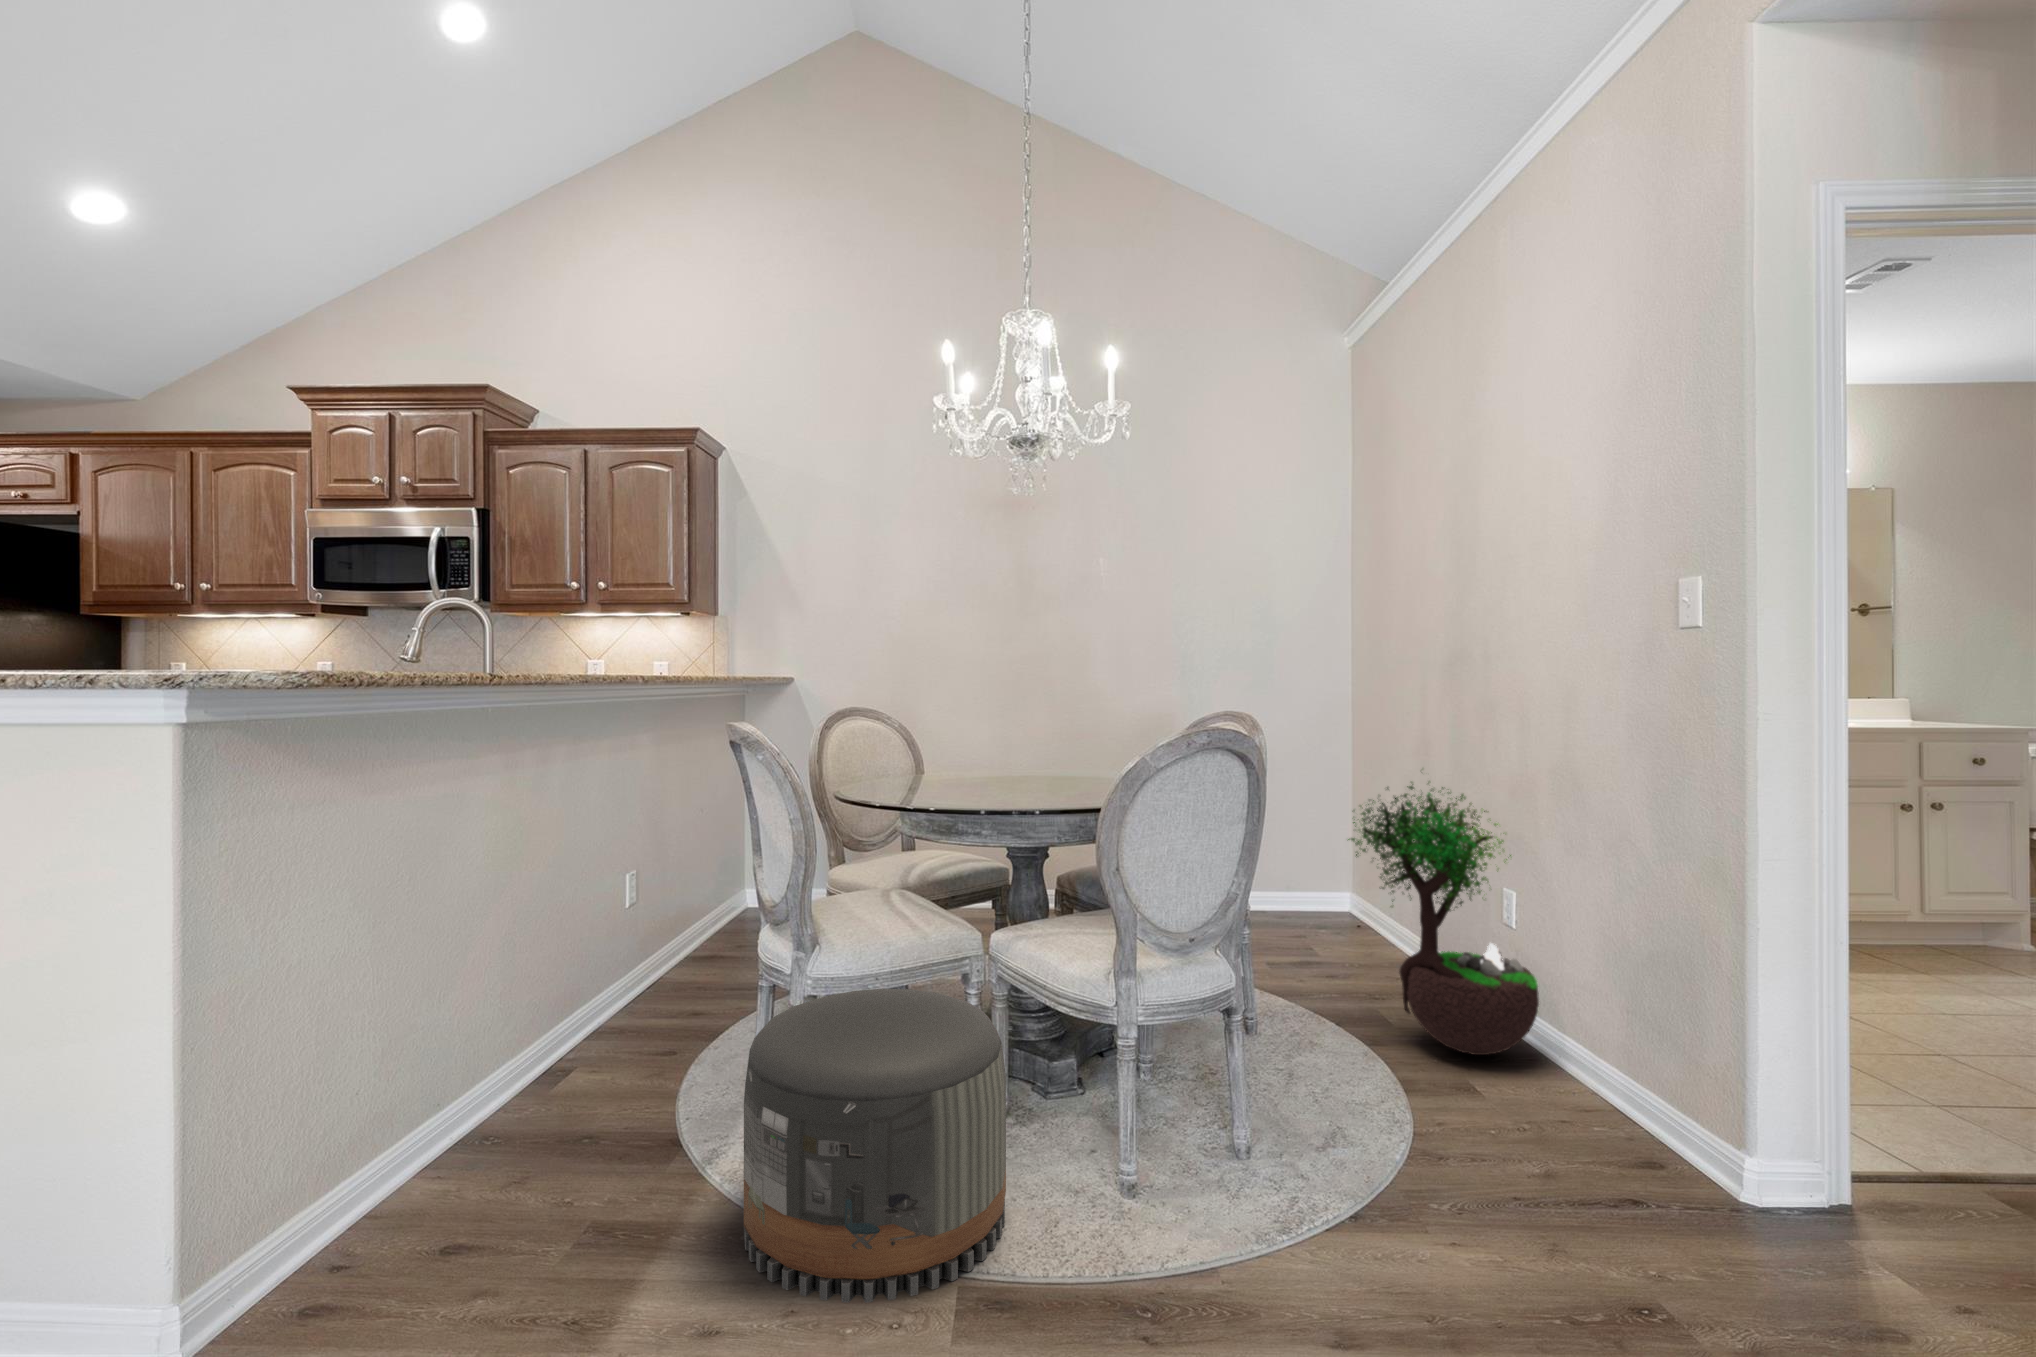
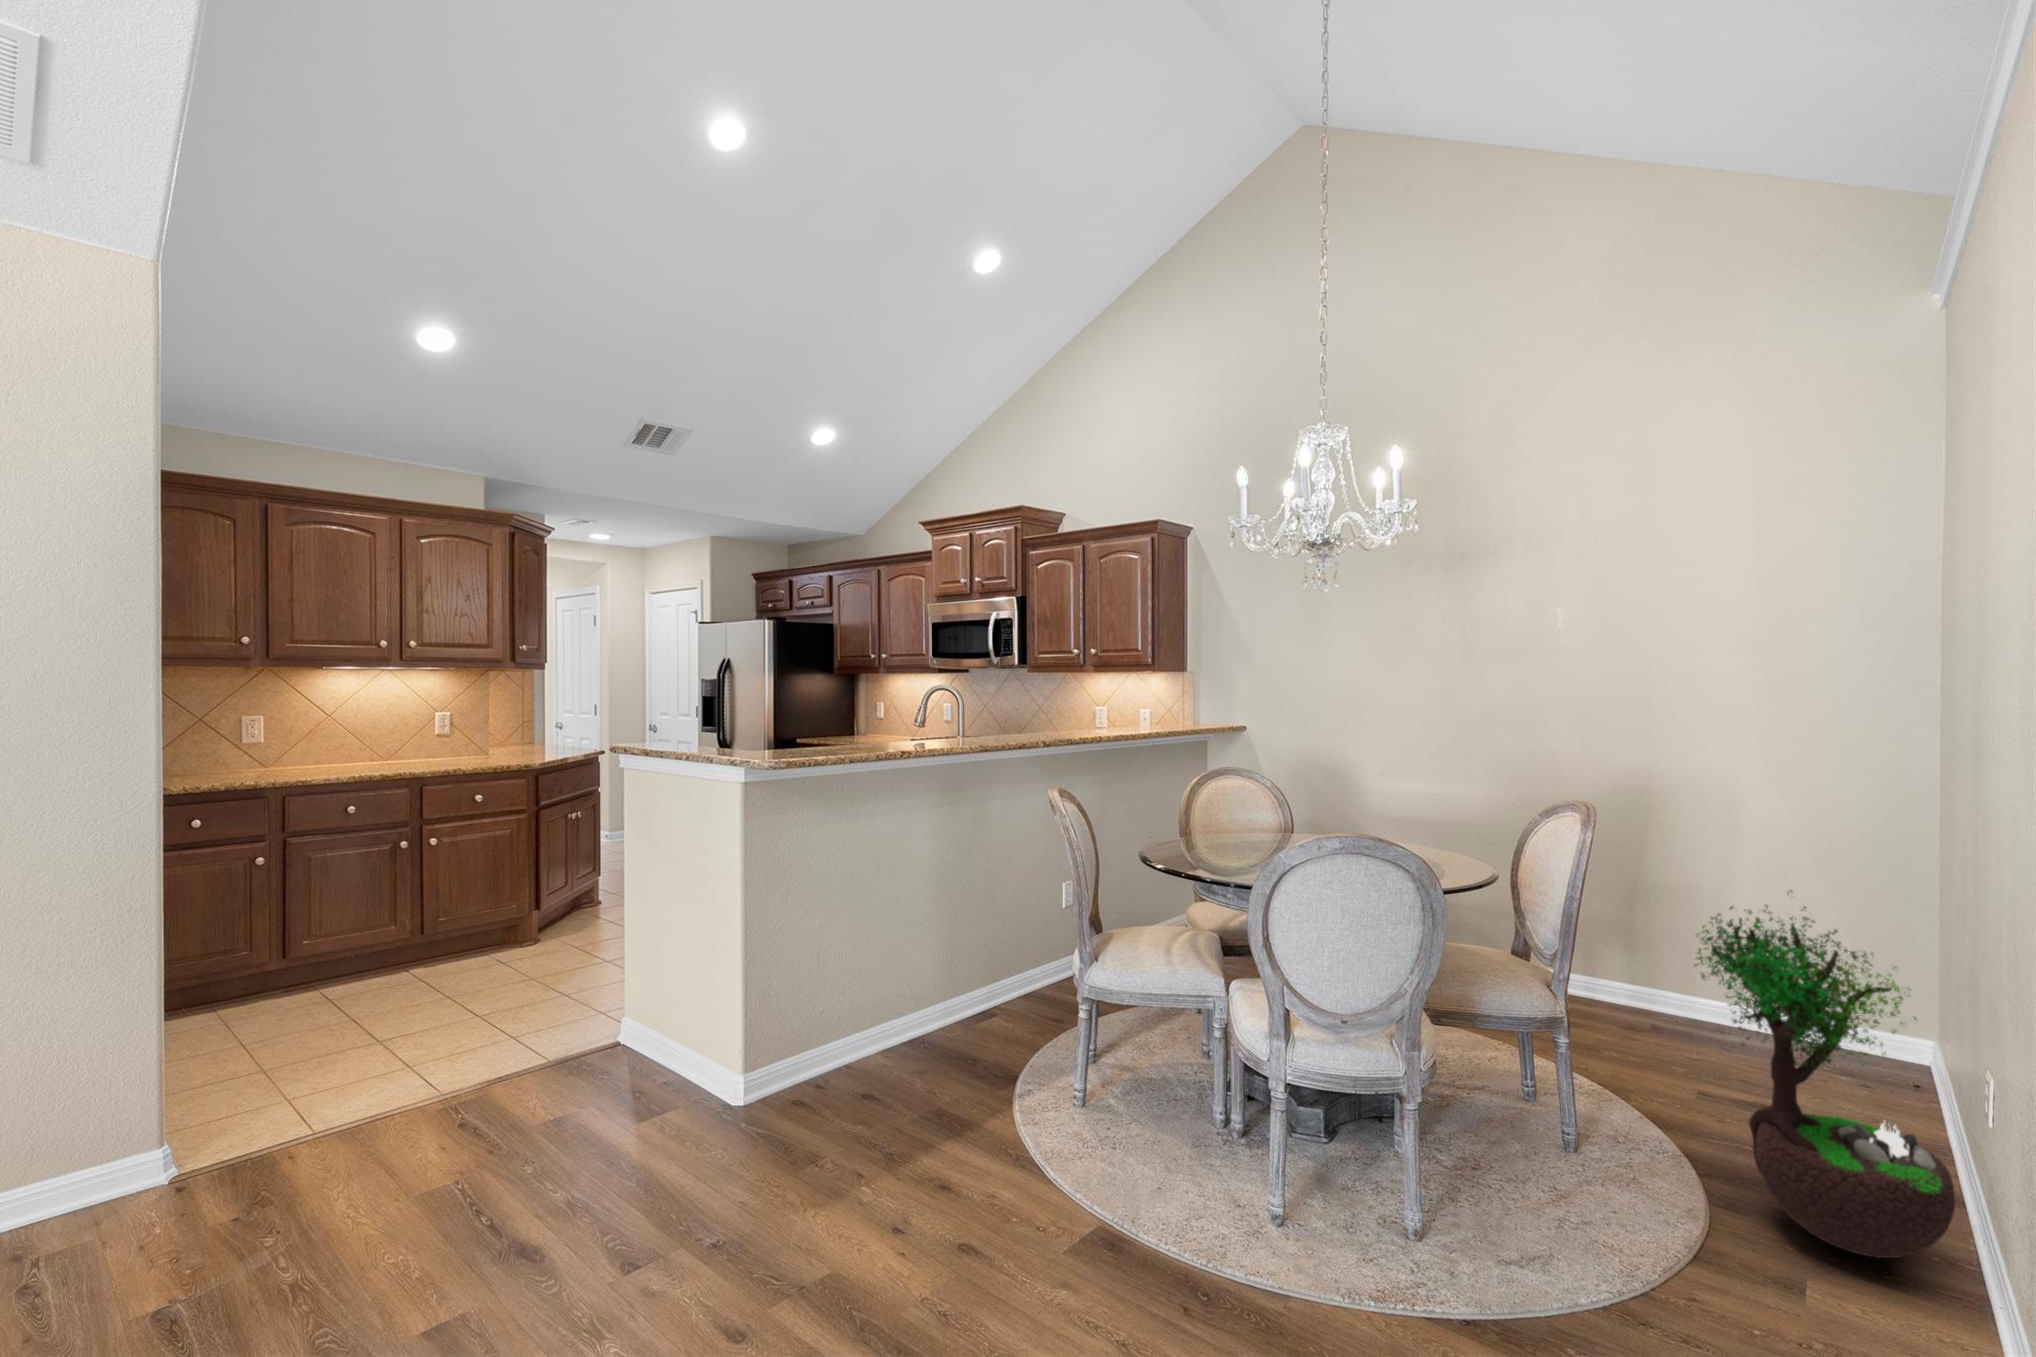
pouf: present [744,989,1006,1303] -> none [992,999,1181,1223]

